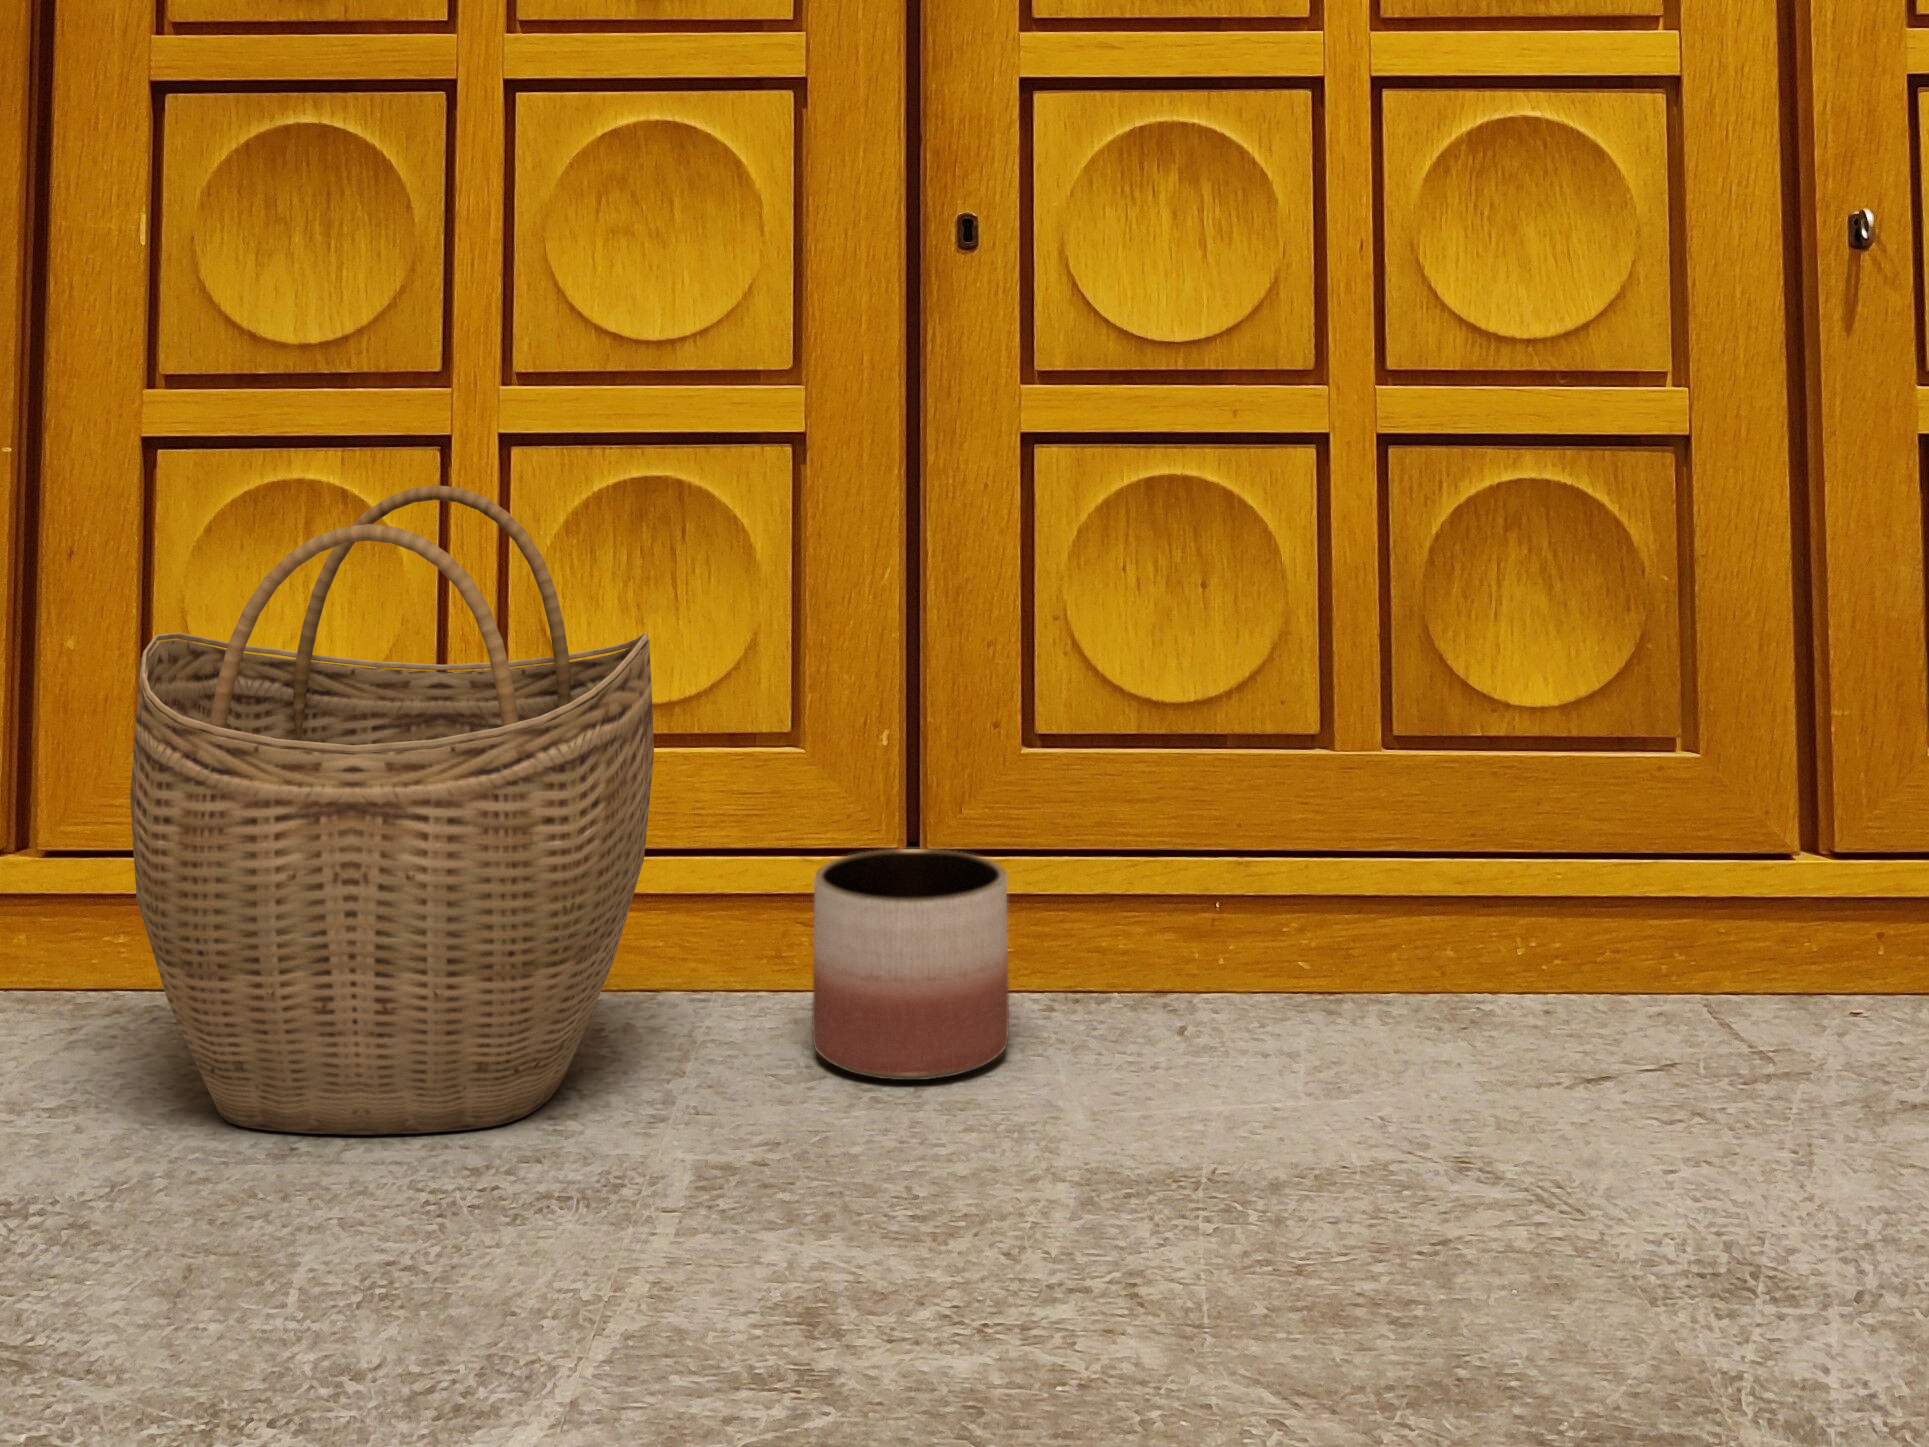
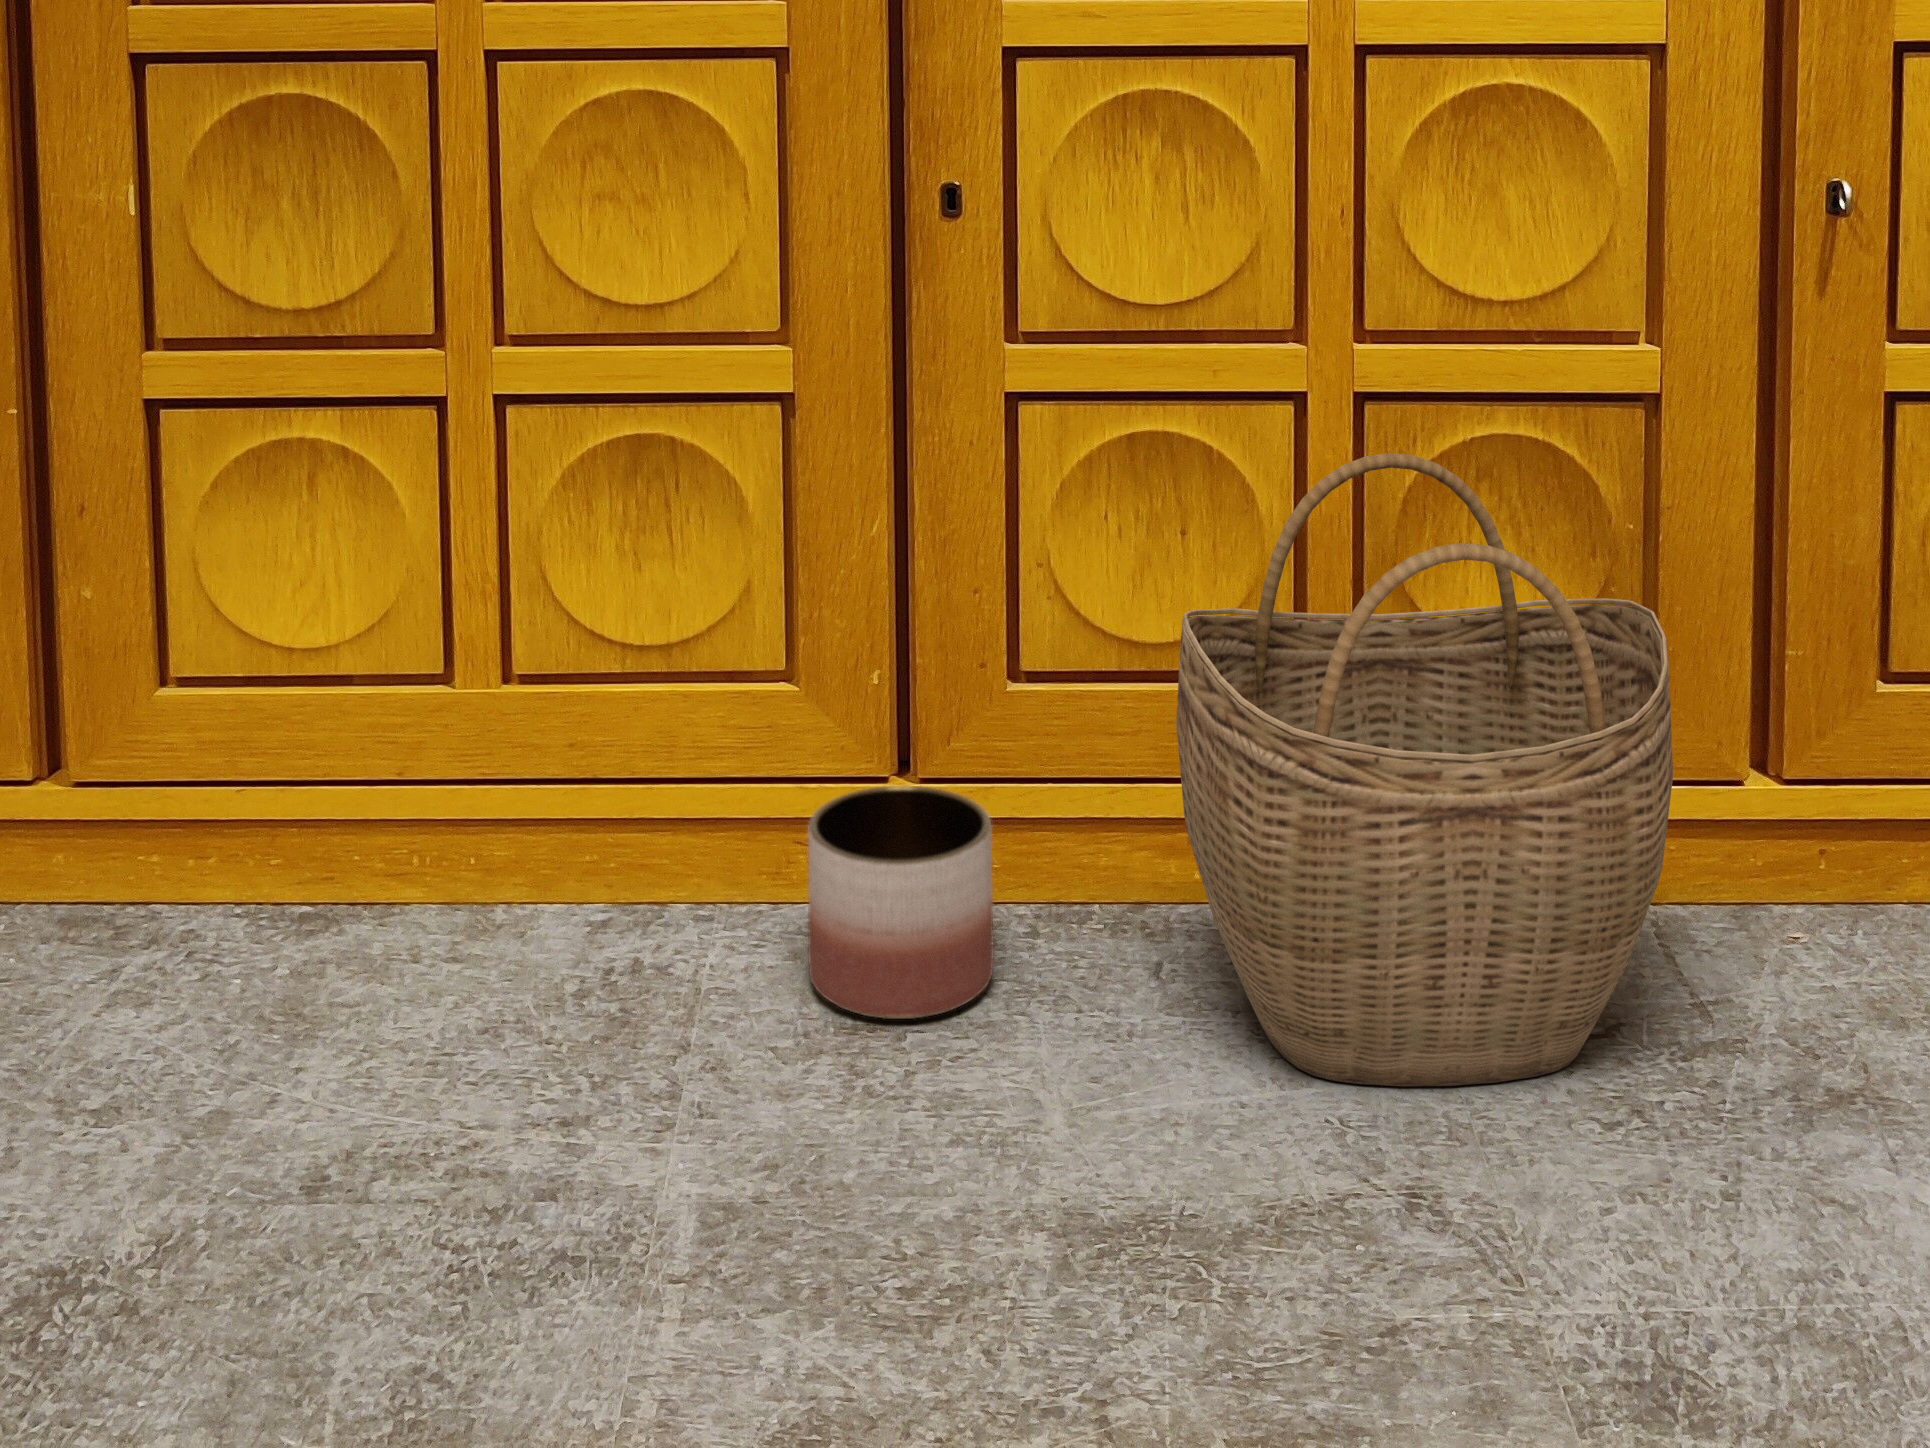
woven basket: present [130,485,654,1135] -> present [1176,453,1673,1086]

